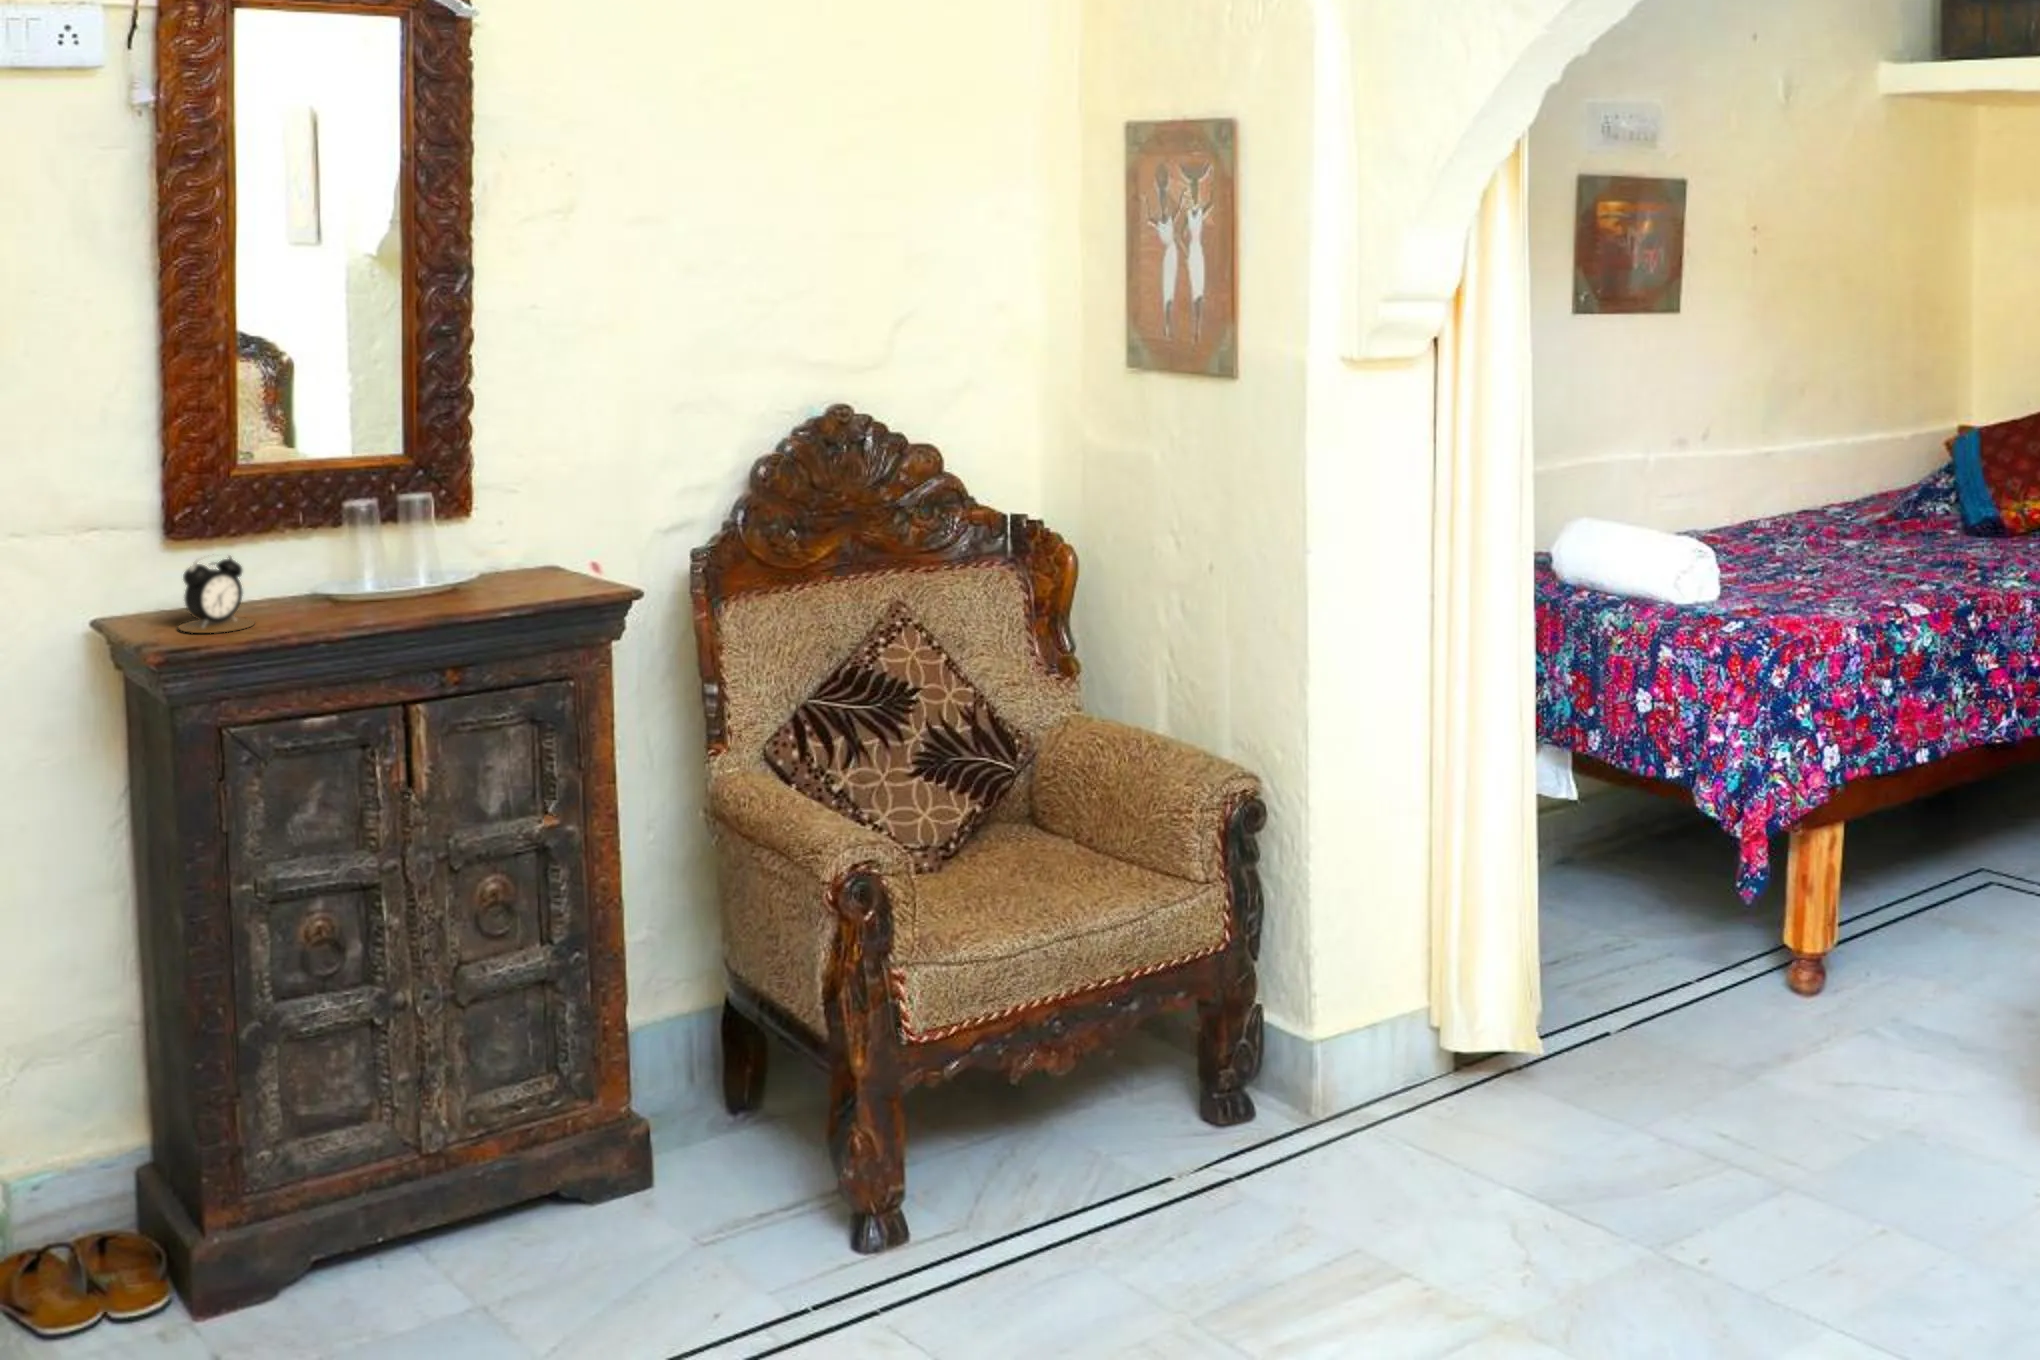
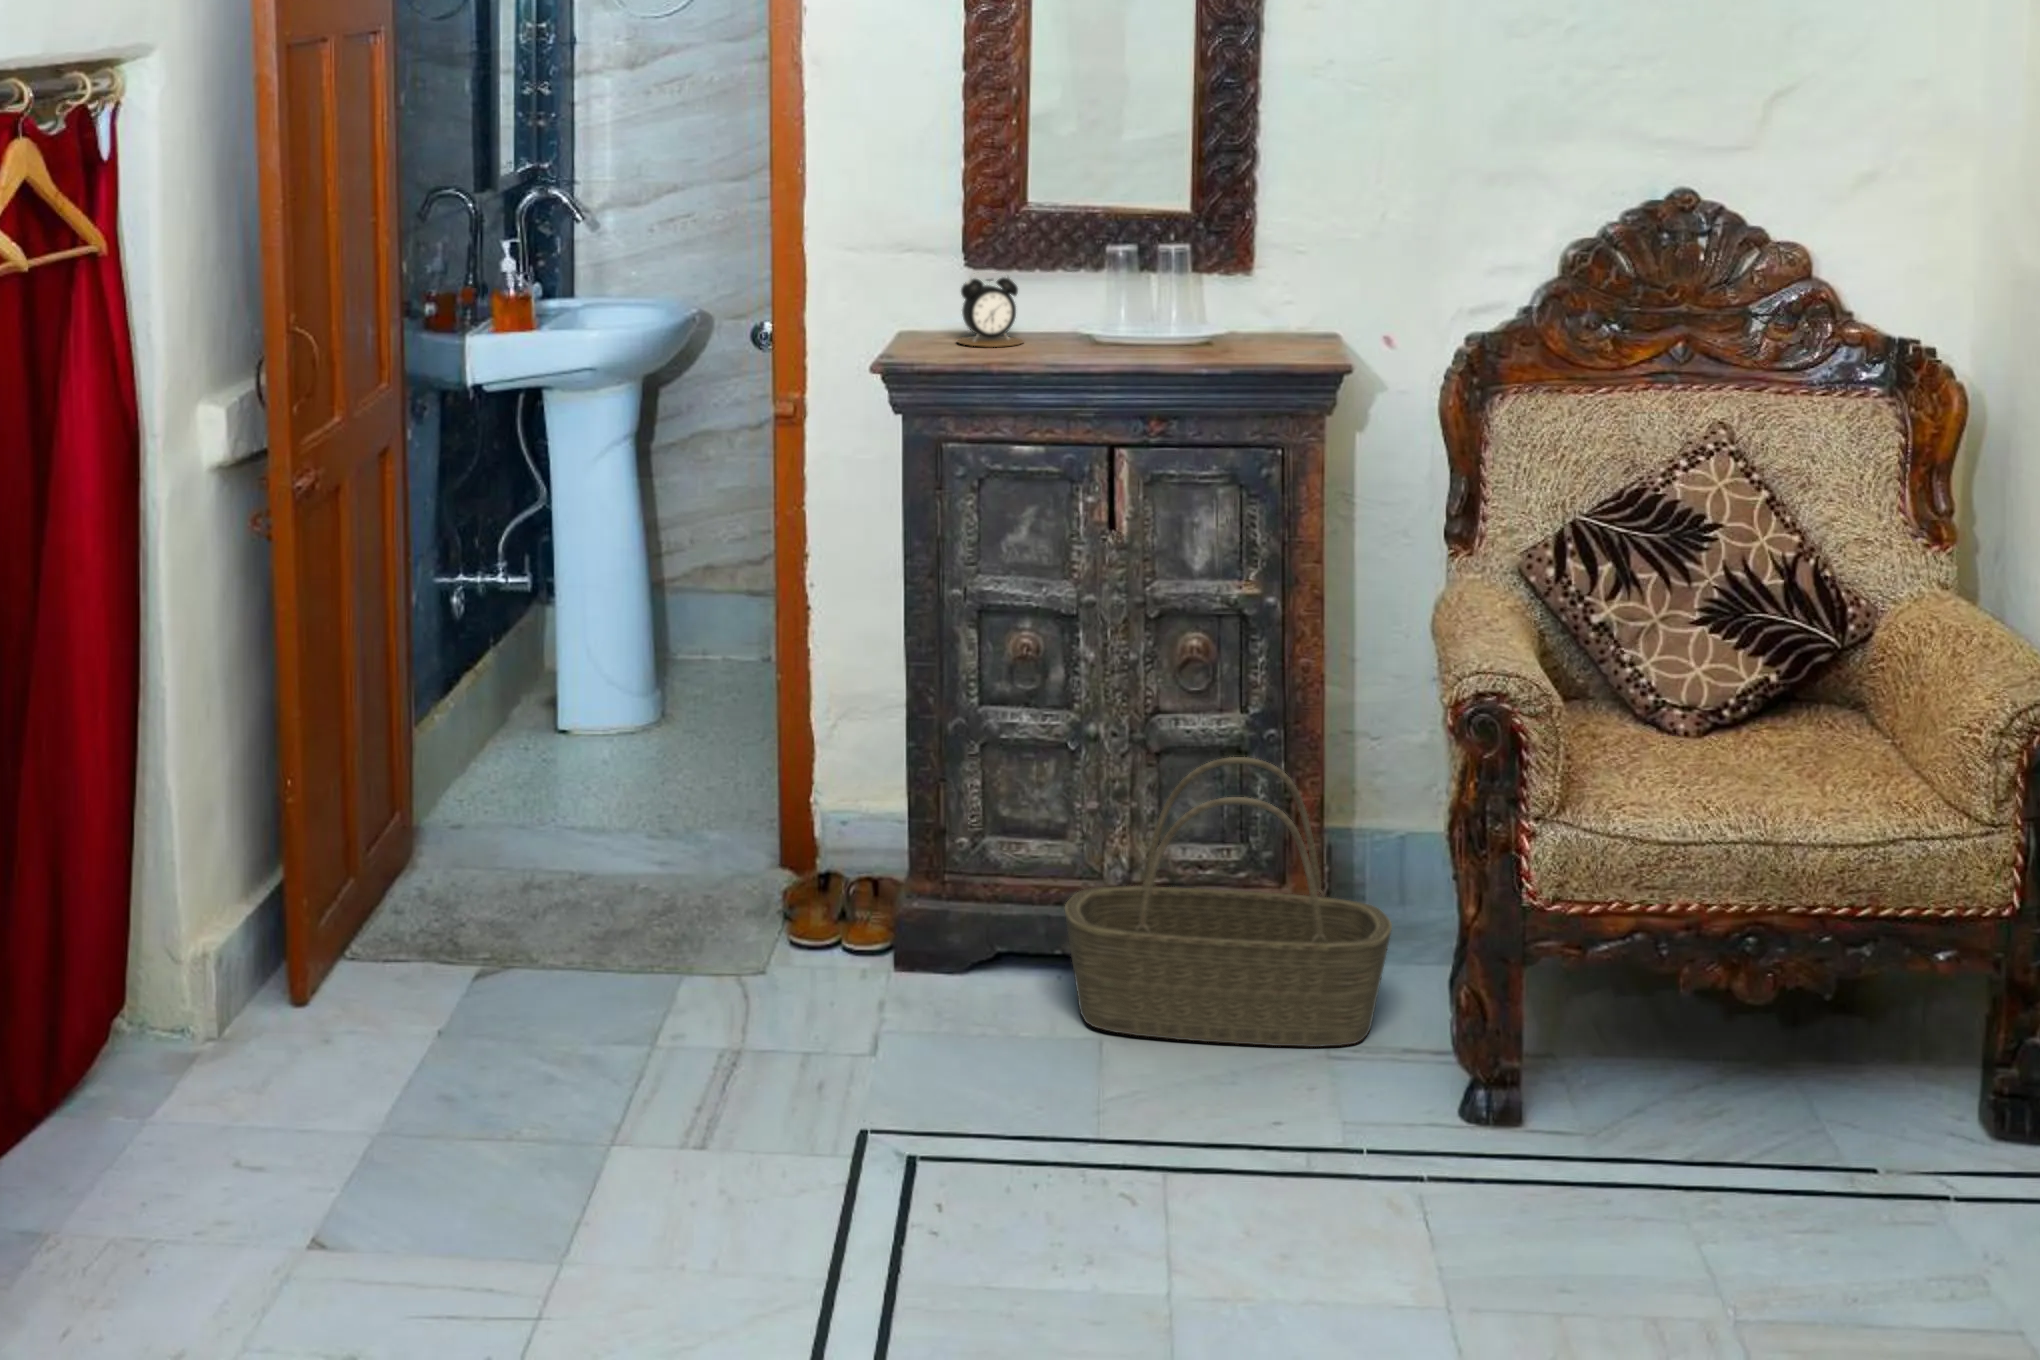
basket: none [406,977,723,1276] -> present [1065,757,1392,1047]

